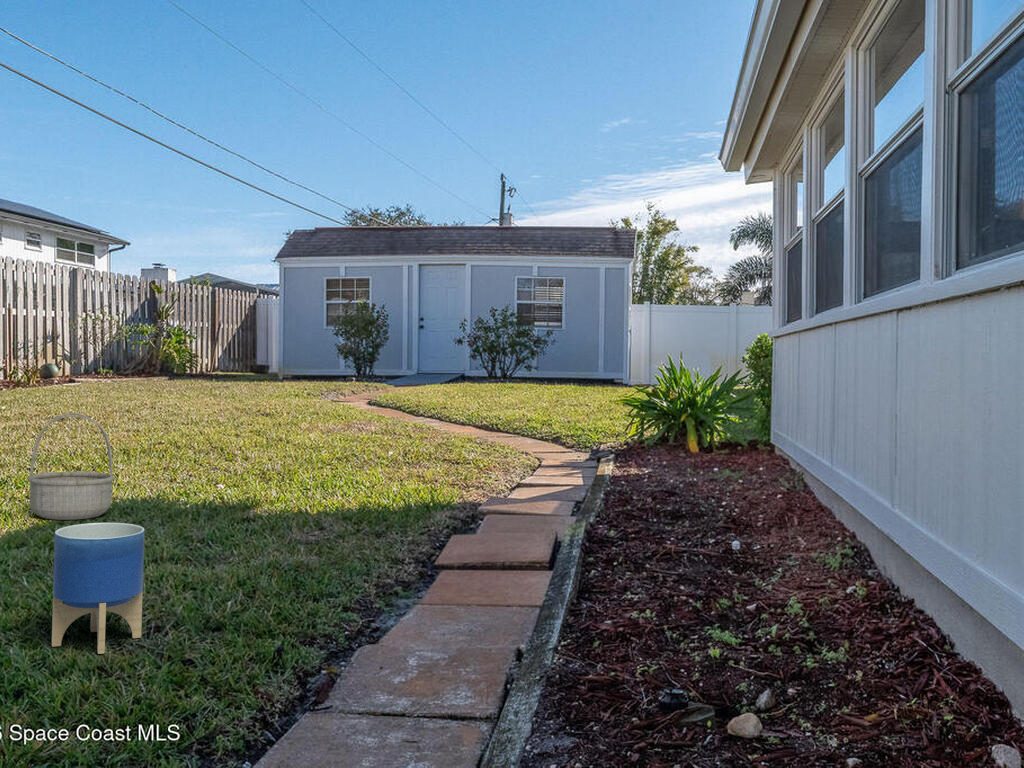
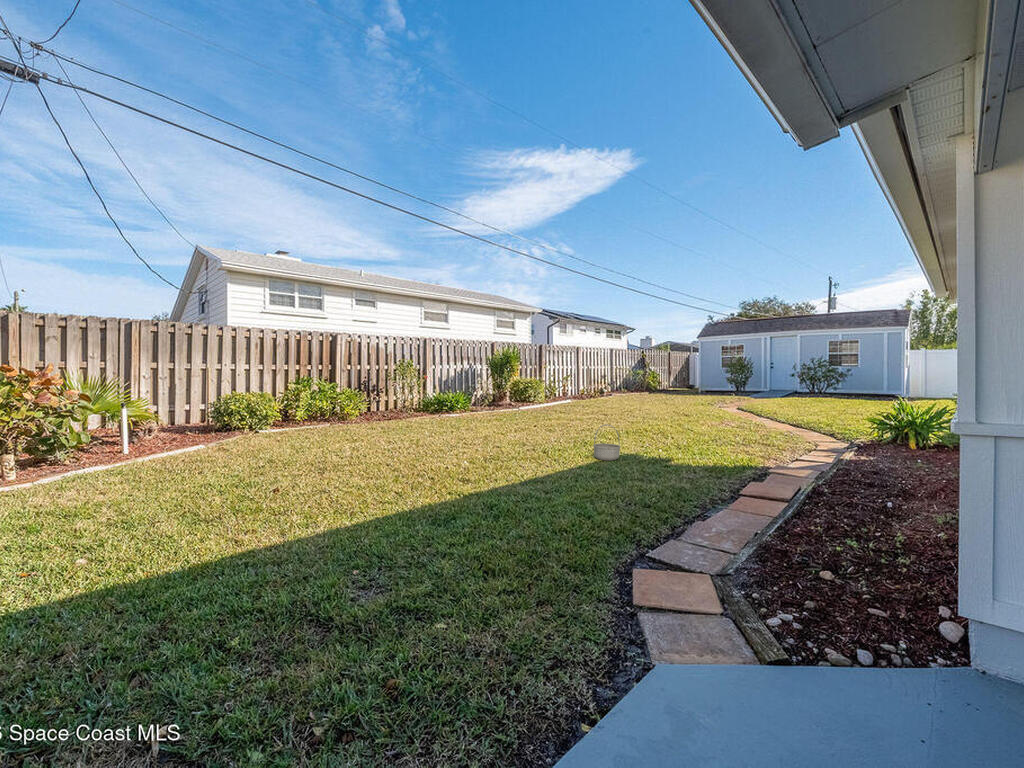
planter: present [52,523,144,654] -> none [599,468,625,509]

